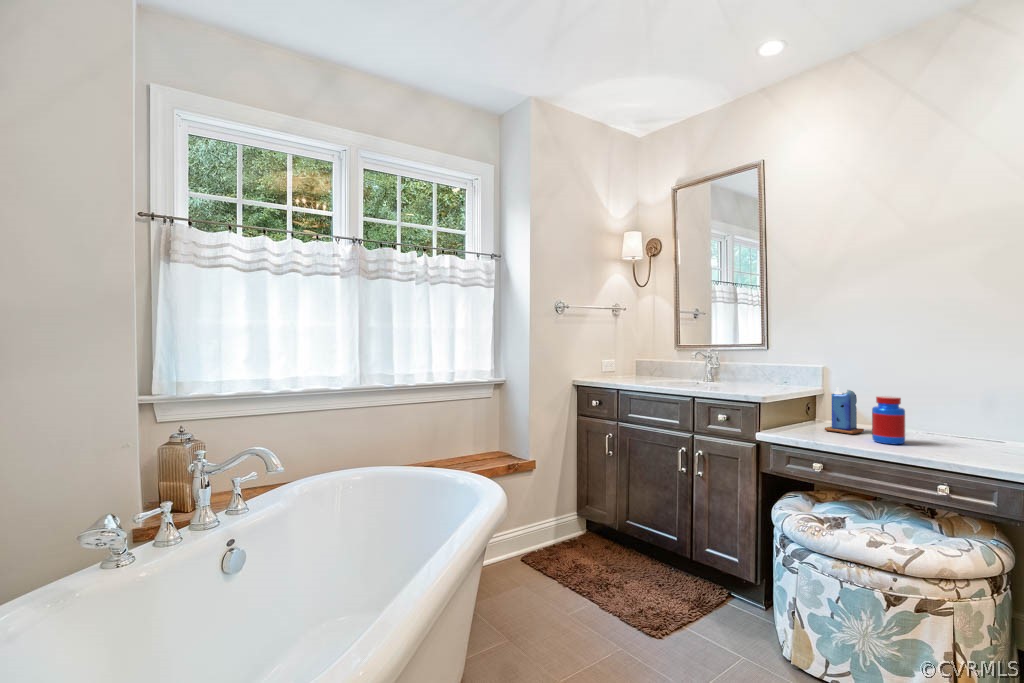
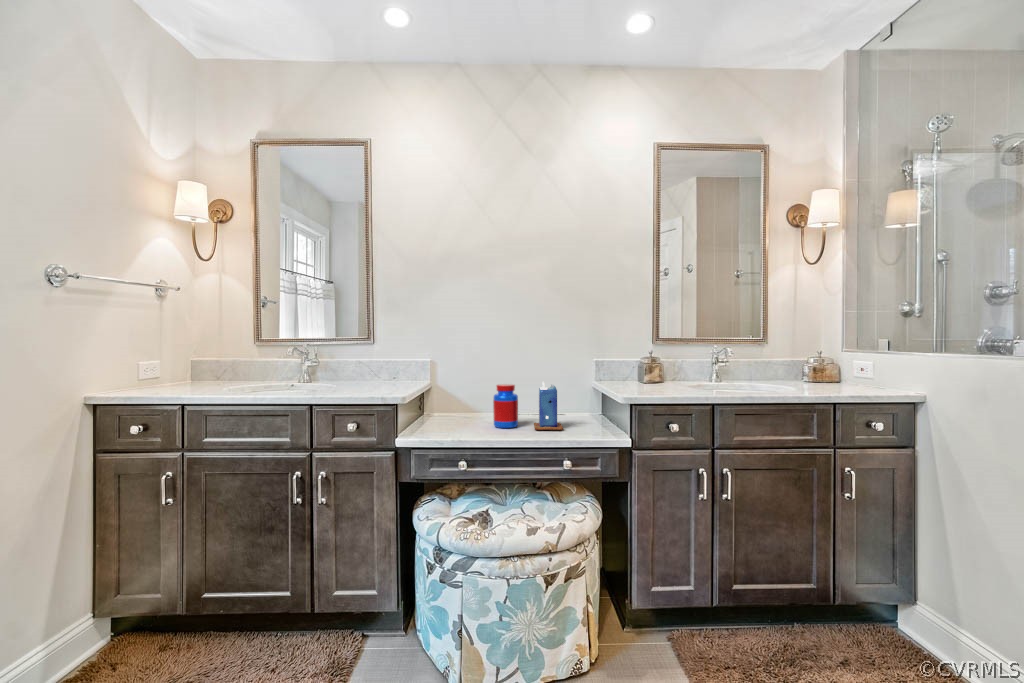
candle: present [825,387,864,434] -> present [534,382,563,430]

